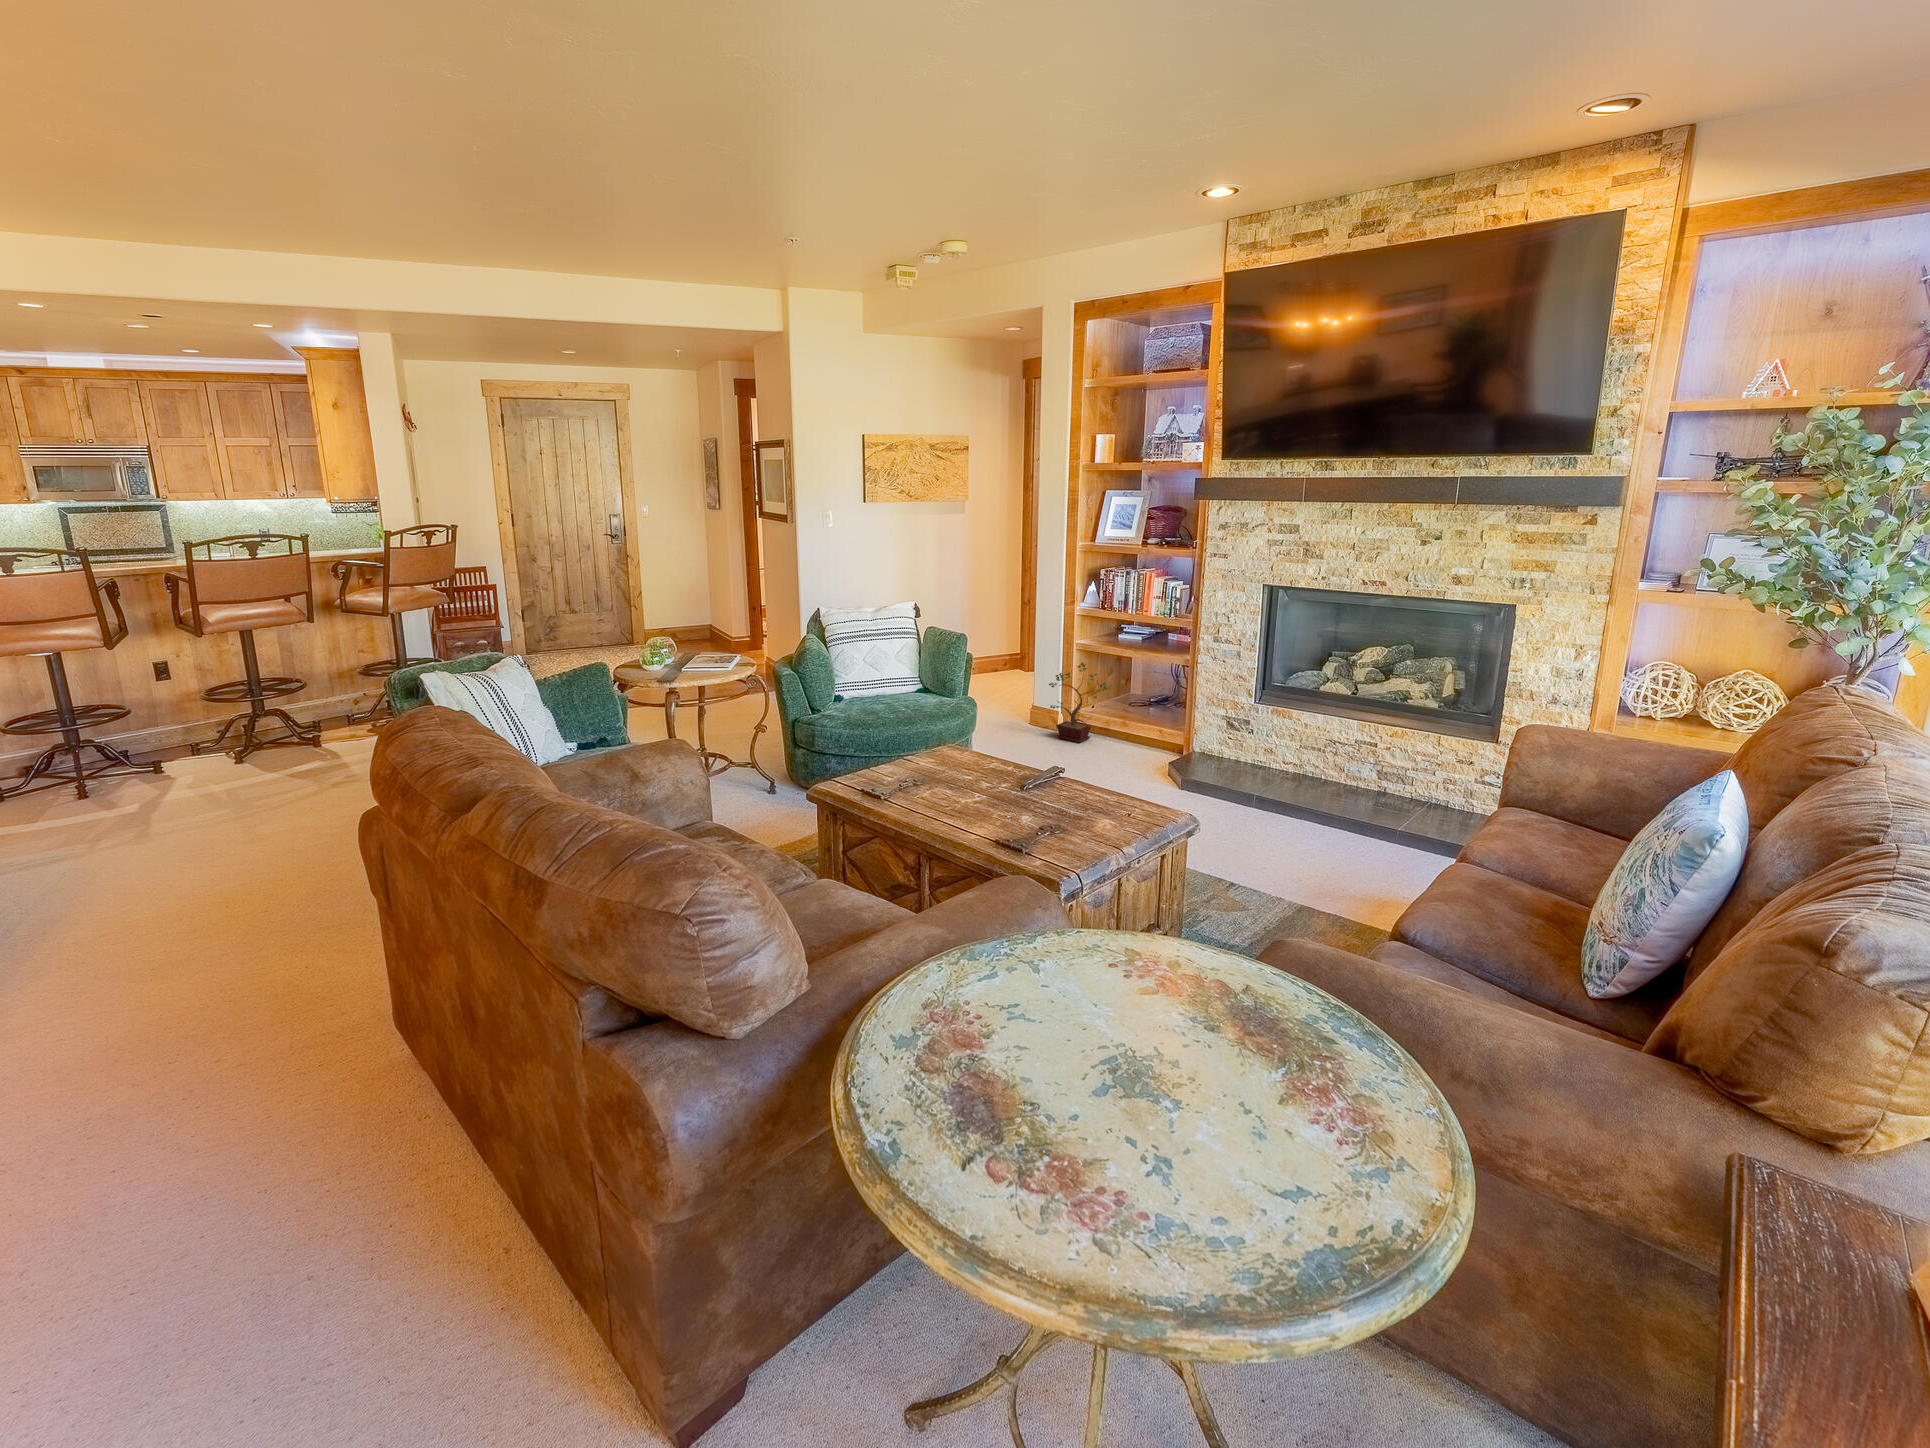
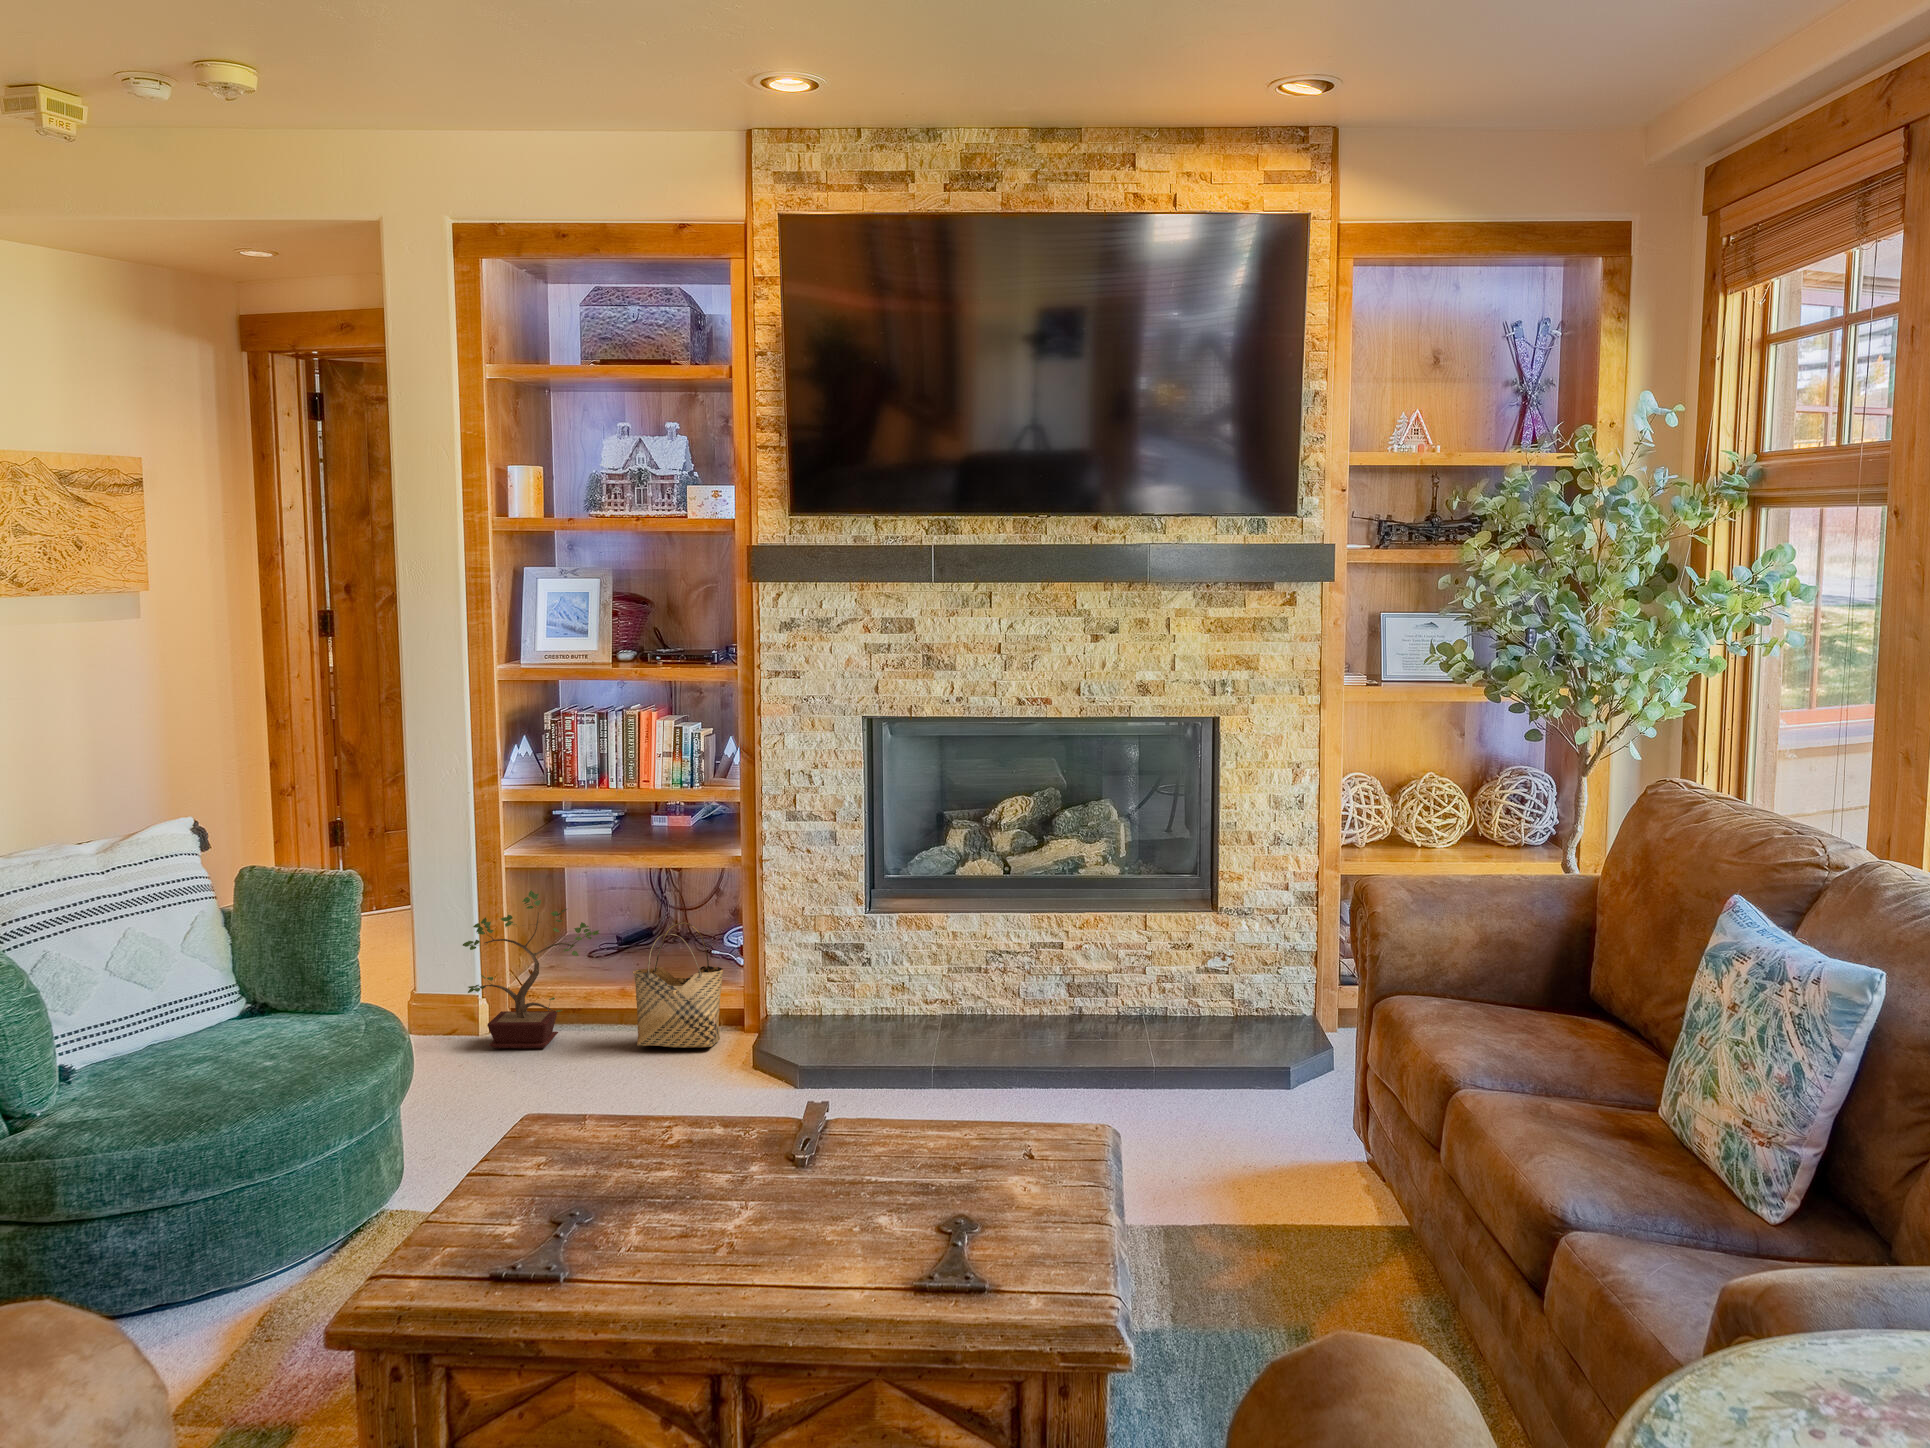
woven basket: none [1122,691,1170,760] -> present [633,922,723,1048]

